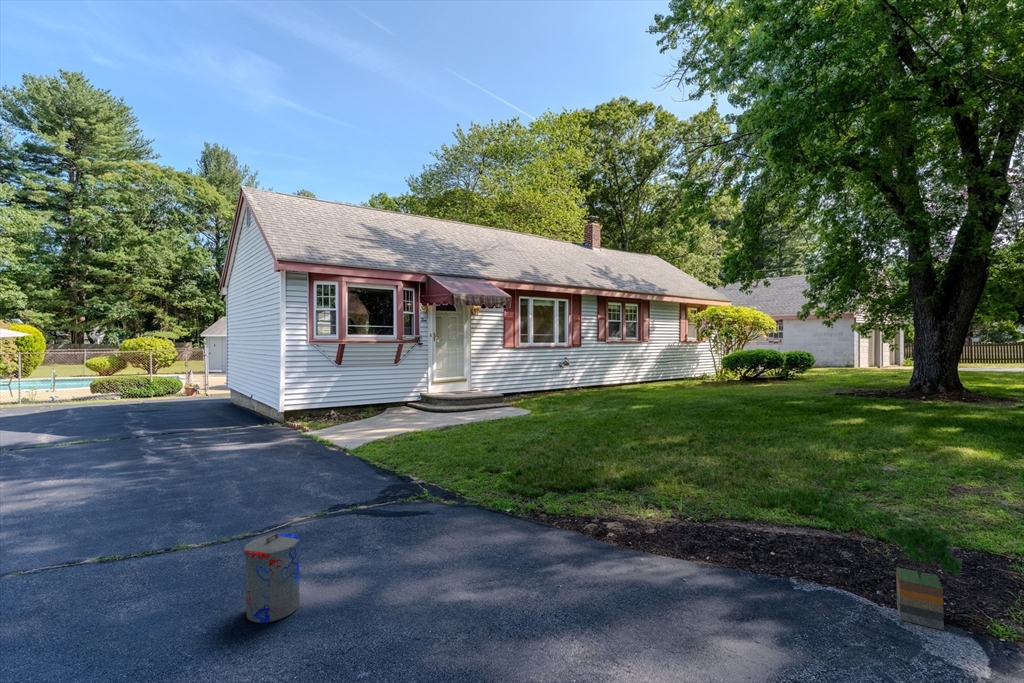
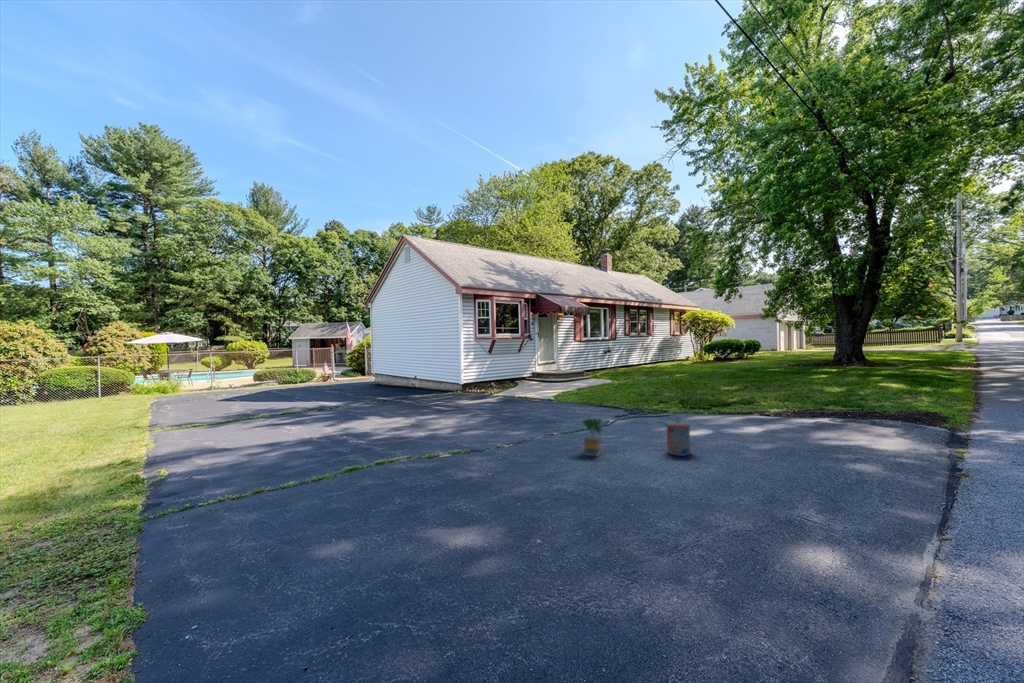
potted tree: present [883,525,962,630] -> present [582,419,603,456]

